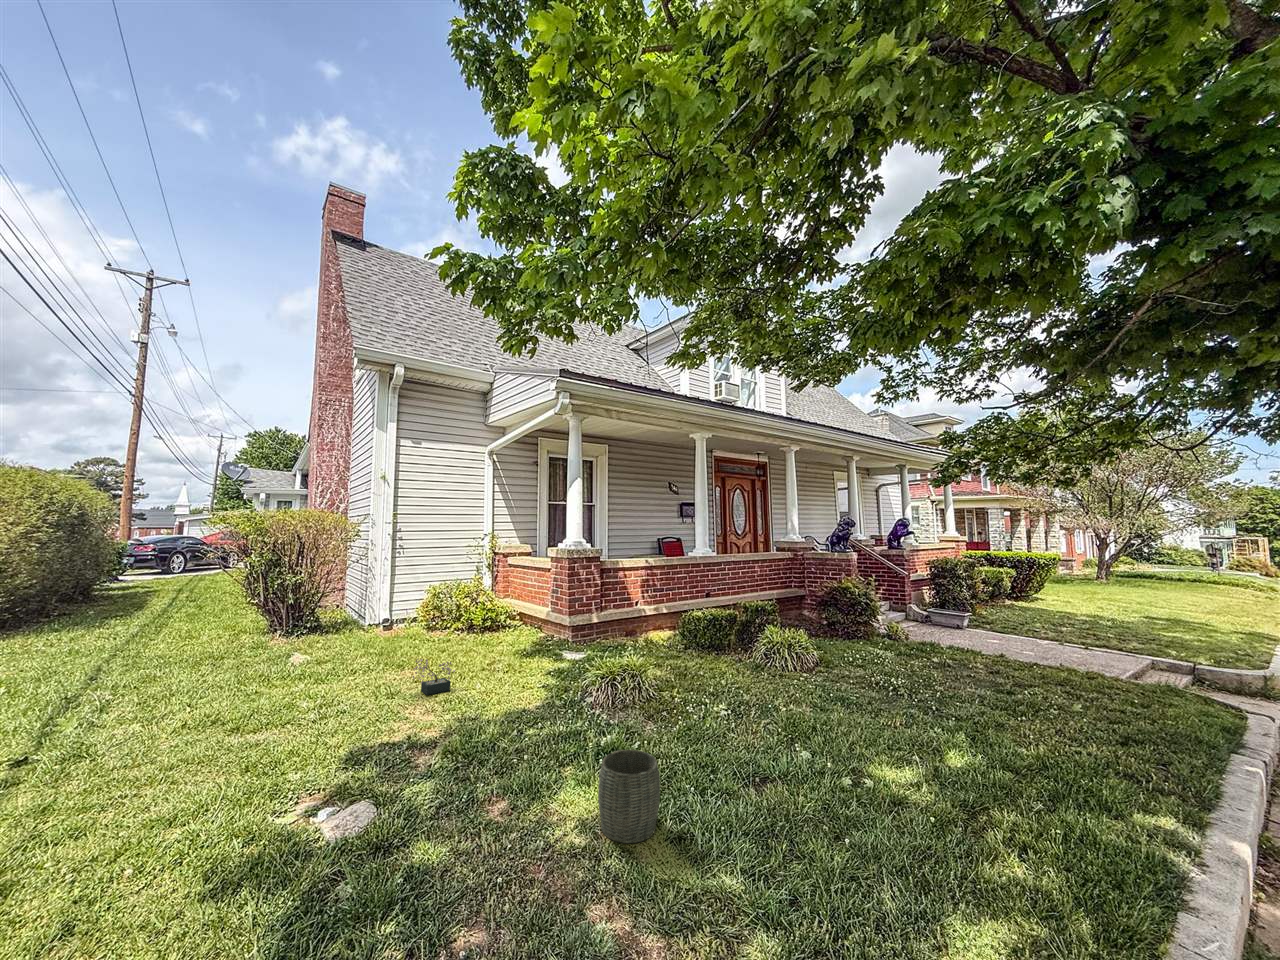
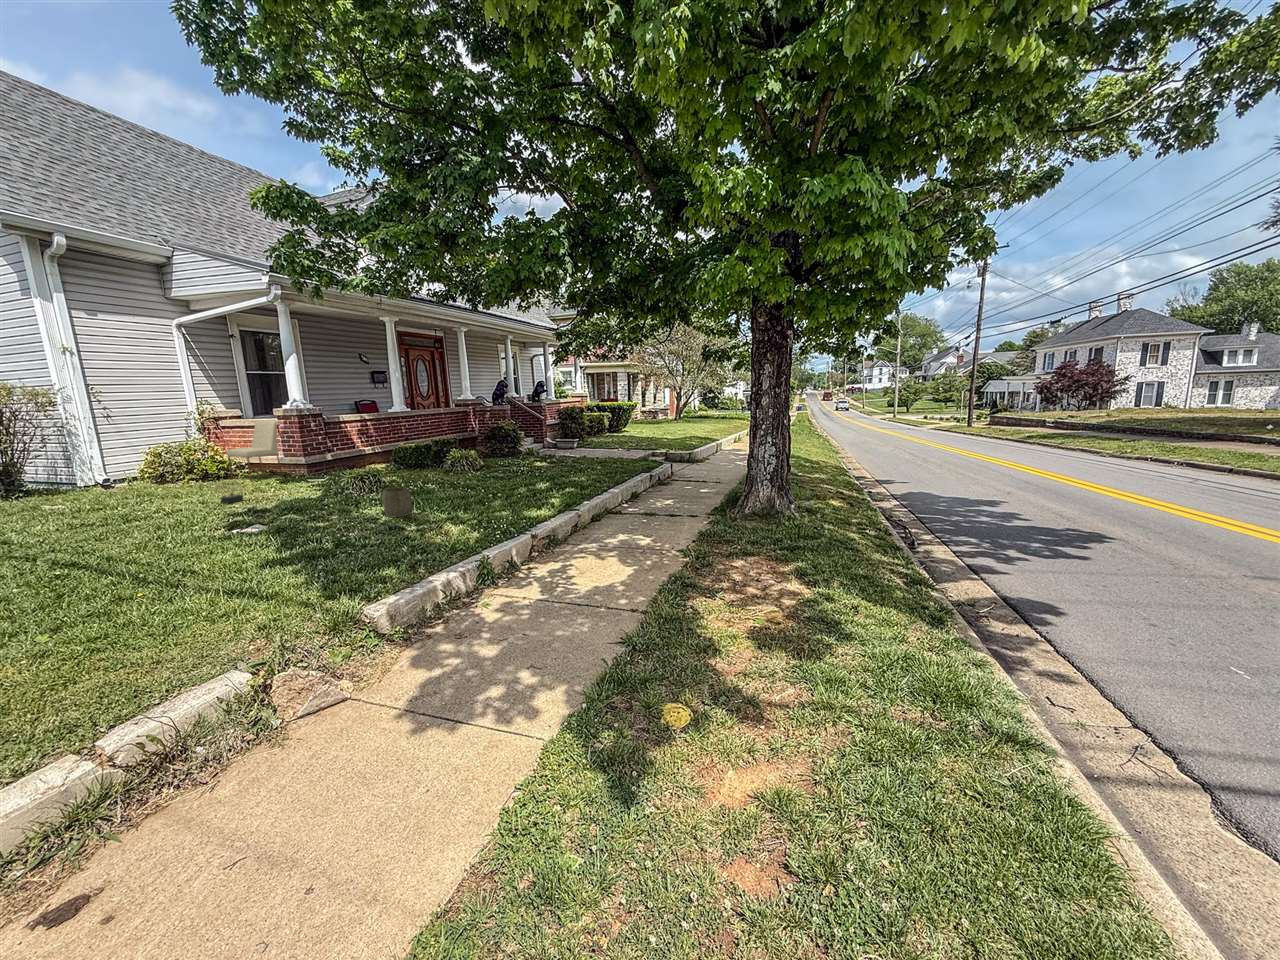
chair: none [488,561,546,645] -> present [226,420,283,481]

